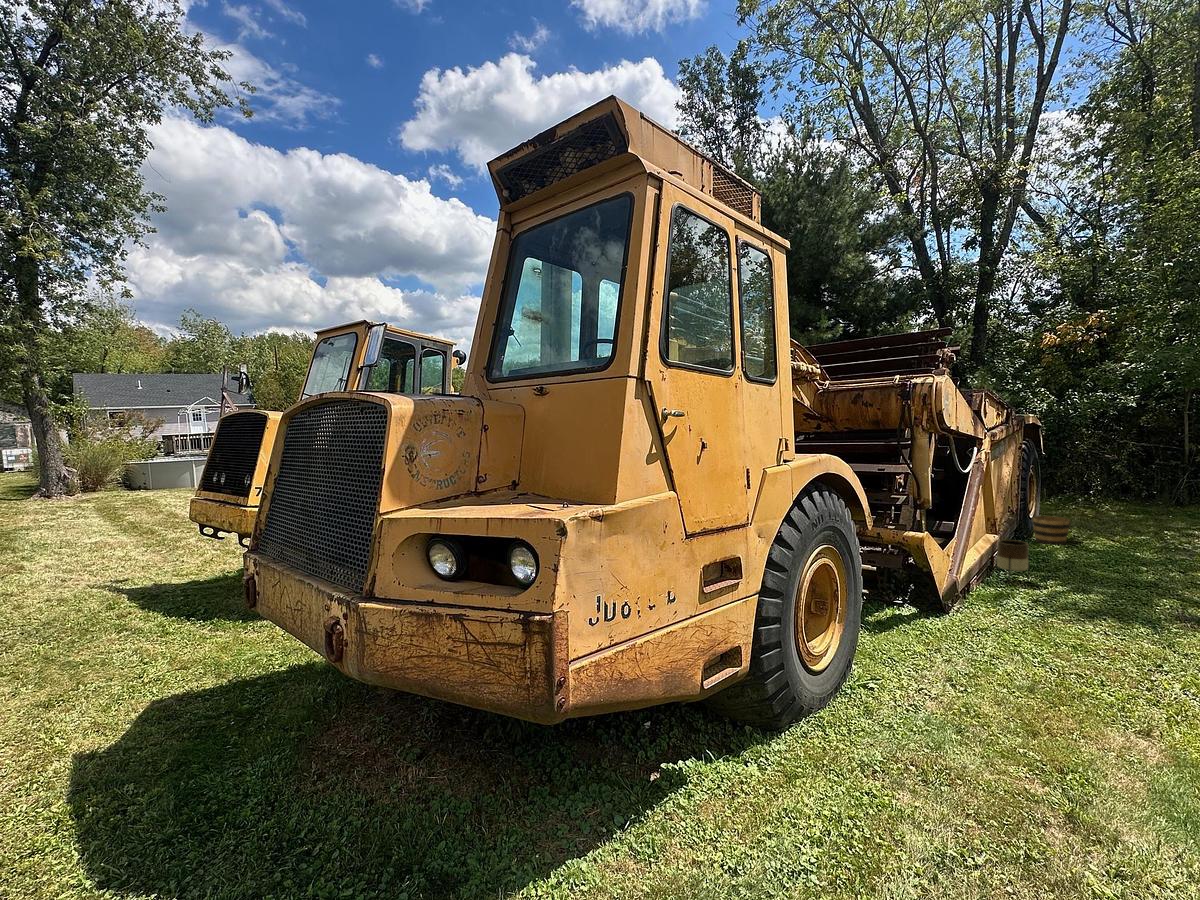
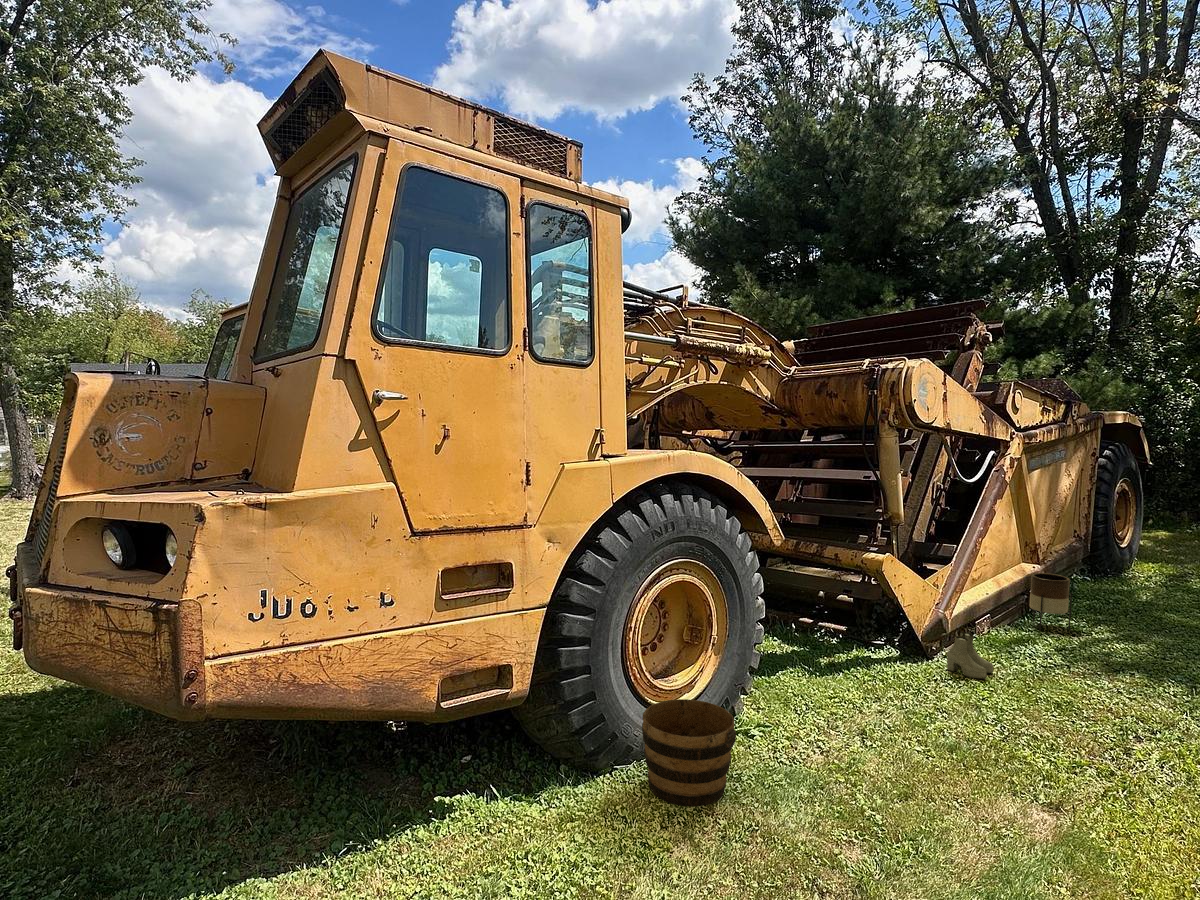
bucket: present [1032,516,1071,545] -> present [642,699,736,806]
boots: none [968,590,1004,626] -> present [947,632,993,679]

